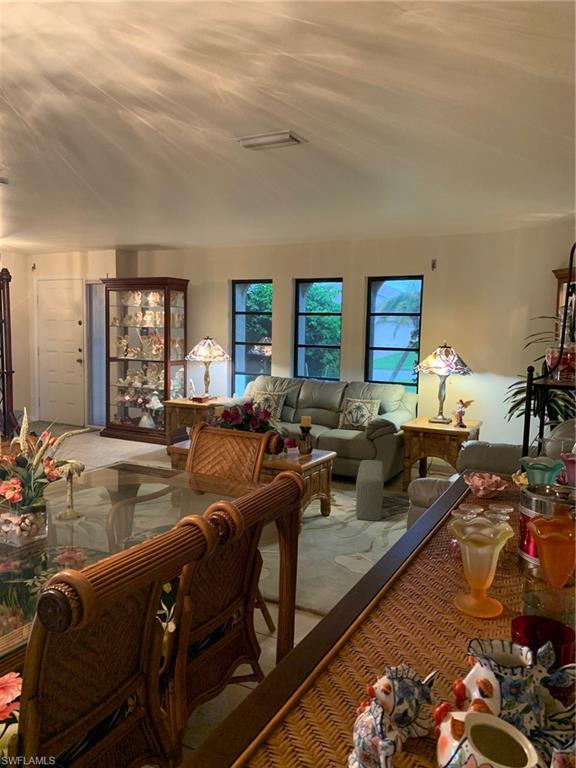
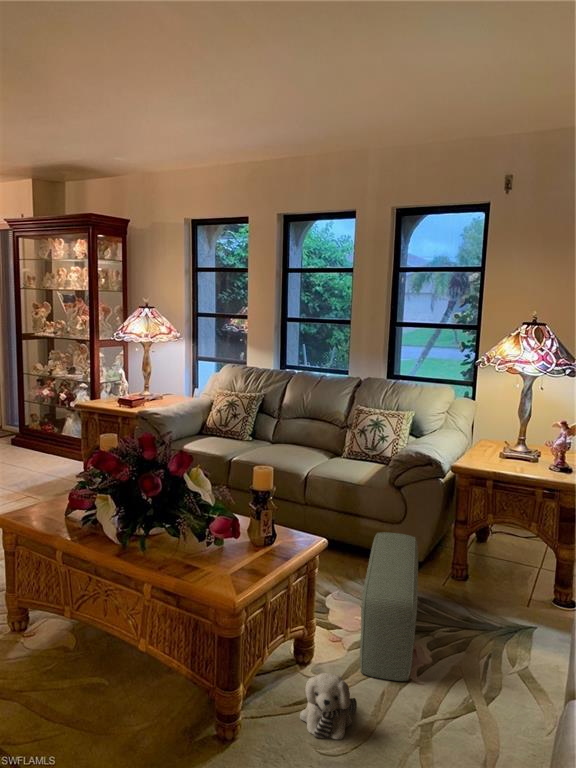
plush toy: none [330,507,357,535] -> present [300,673,357,739]

